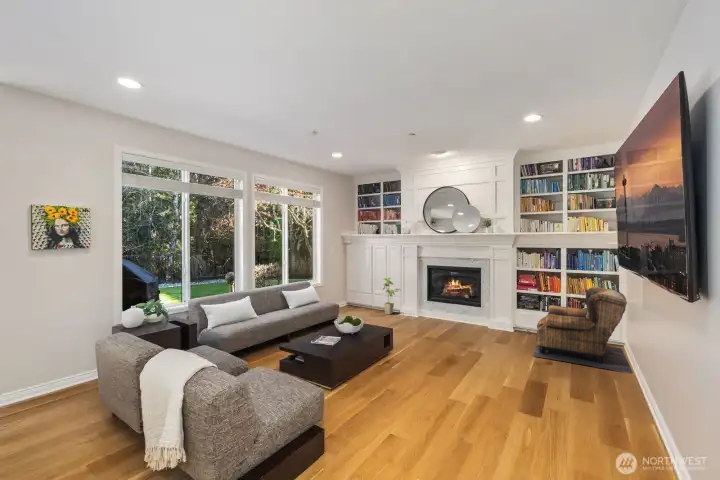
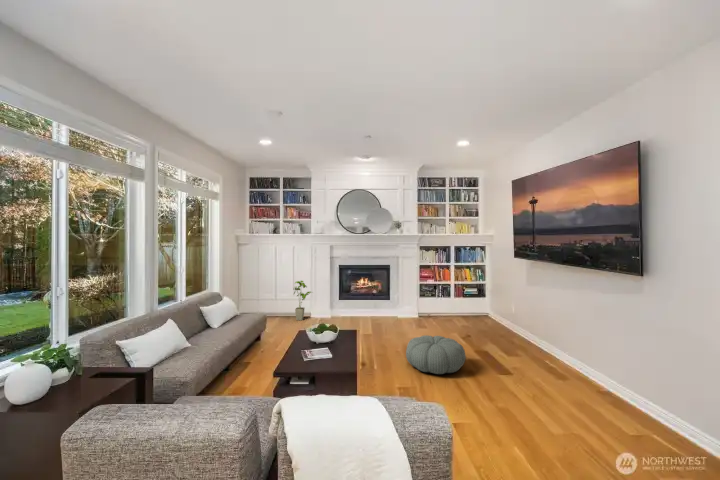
armchair: present [533,287,633,373] -> none [440,274,522,332]
pouf: none [405,345,467,387] -> present [406,335,466,374]

